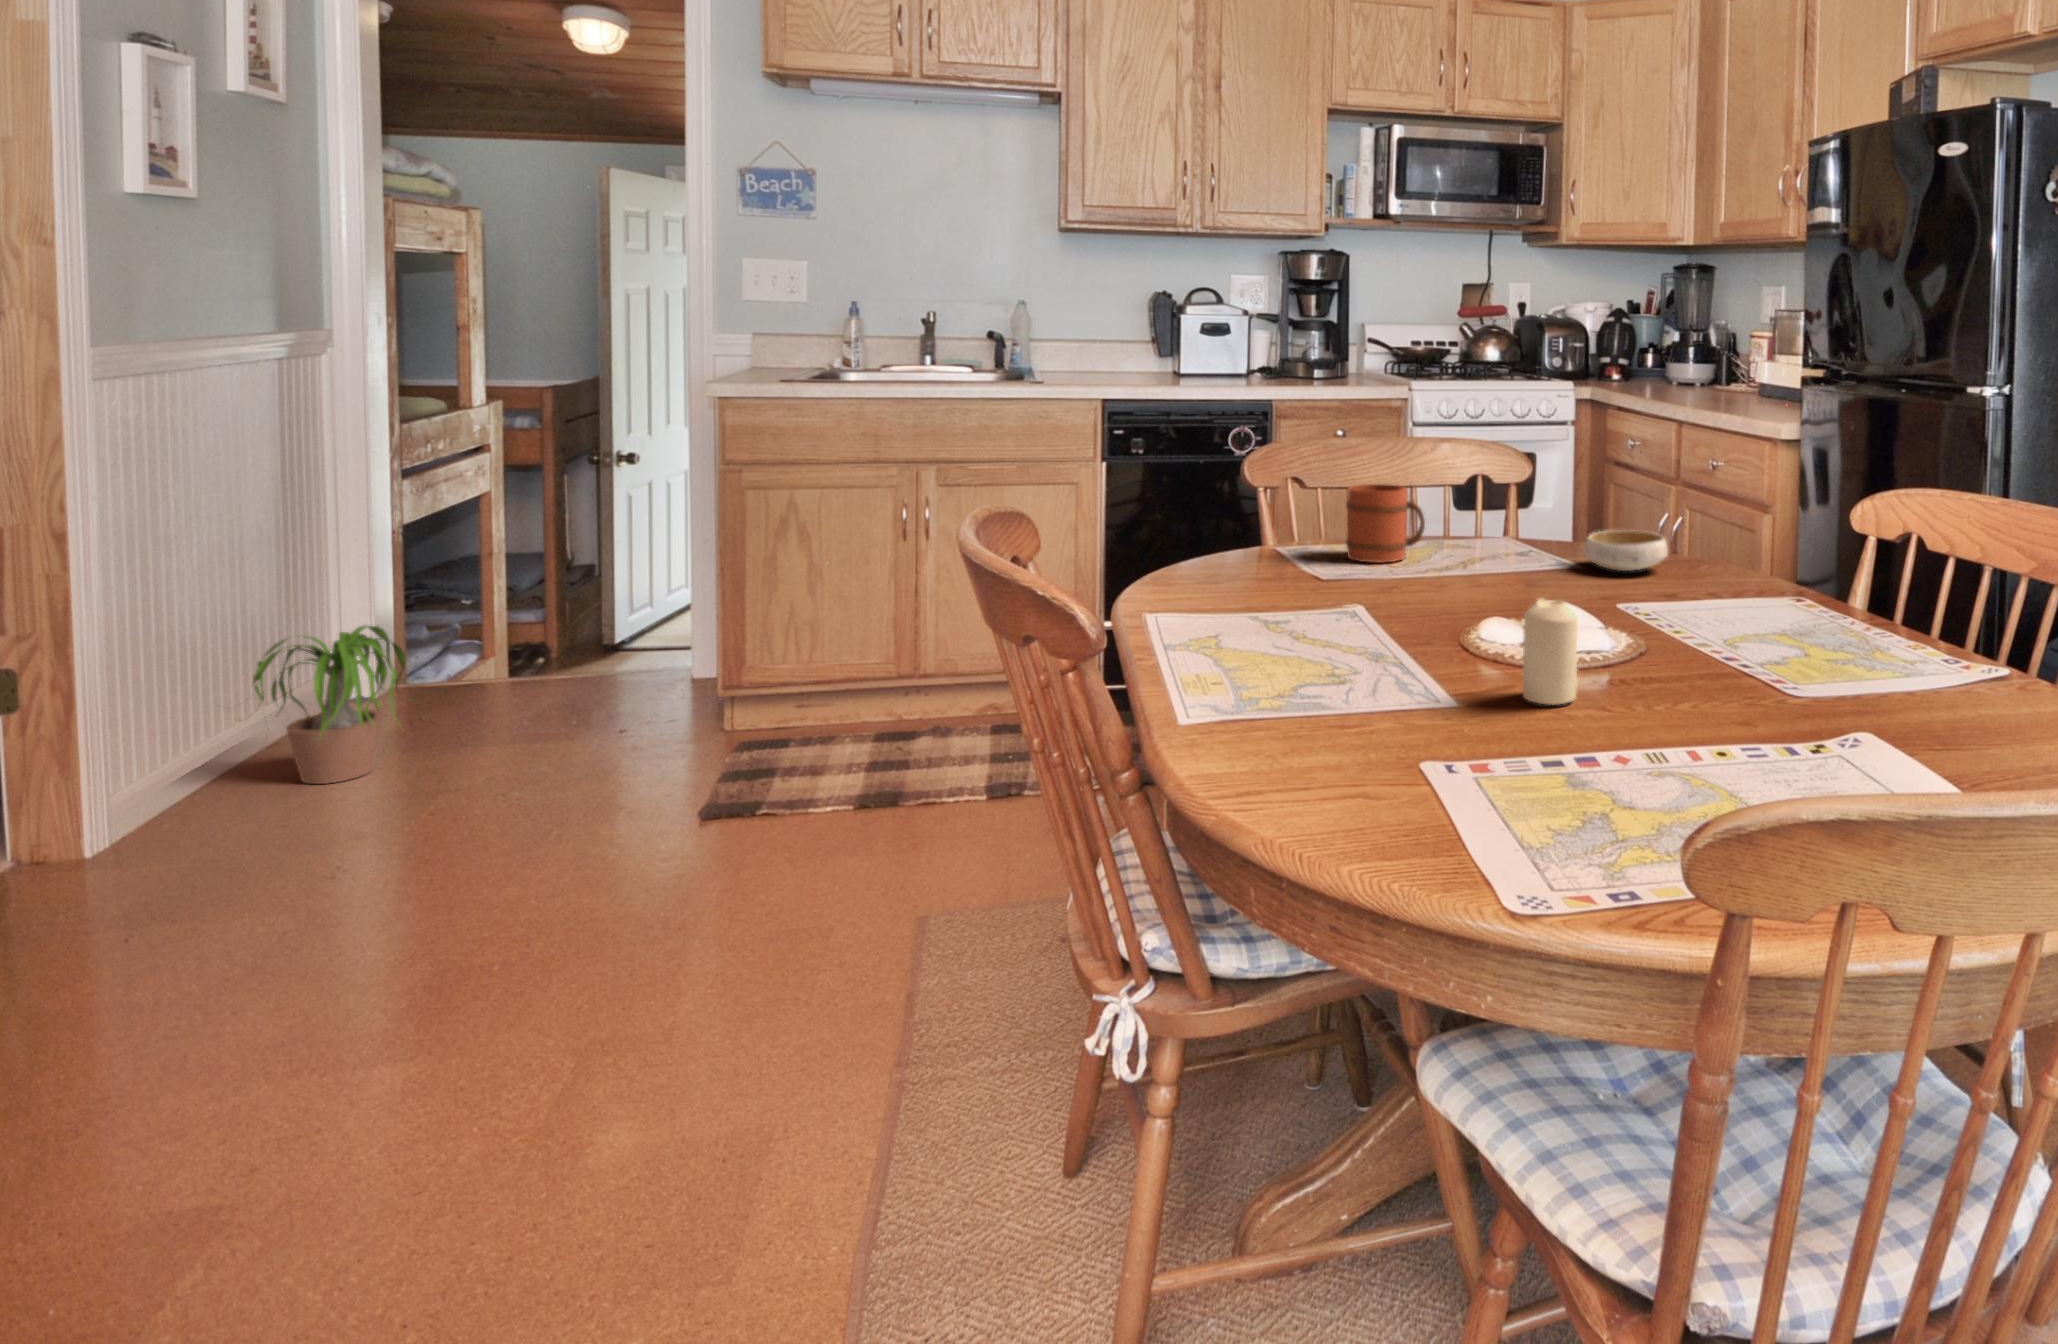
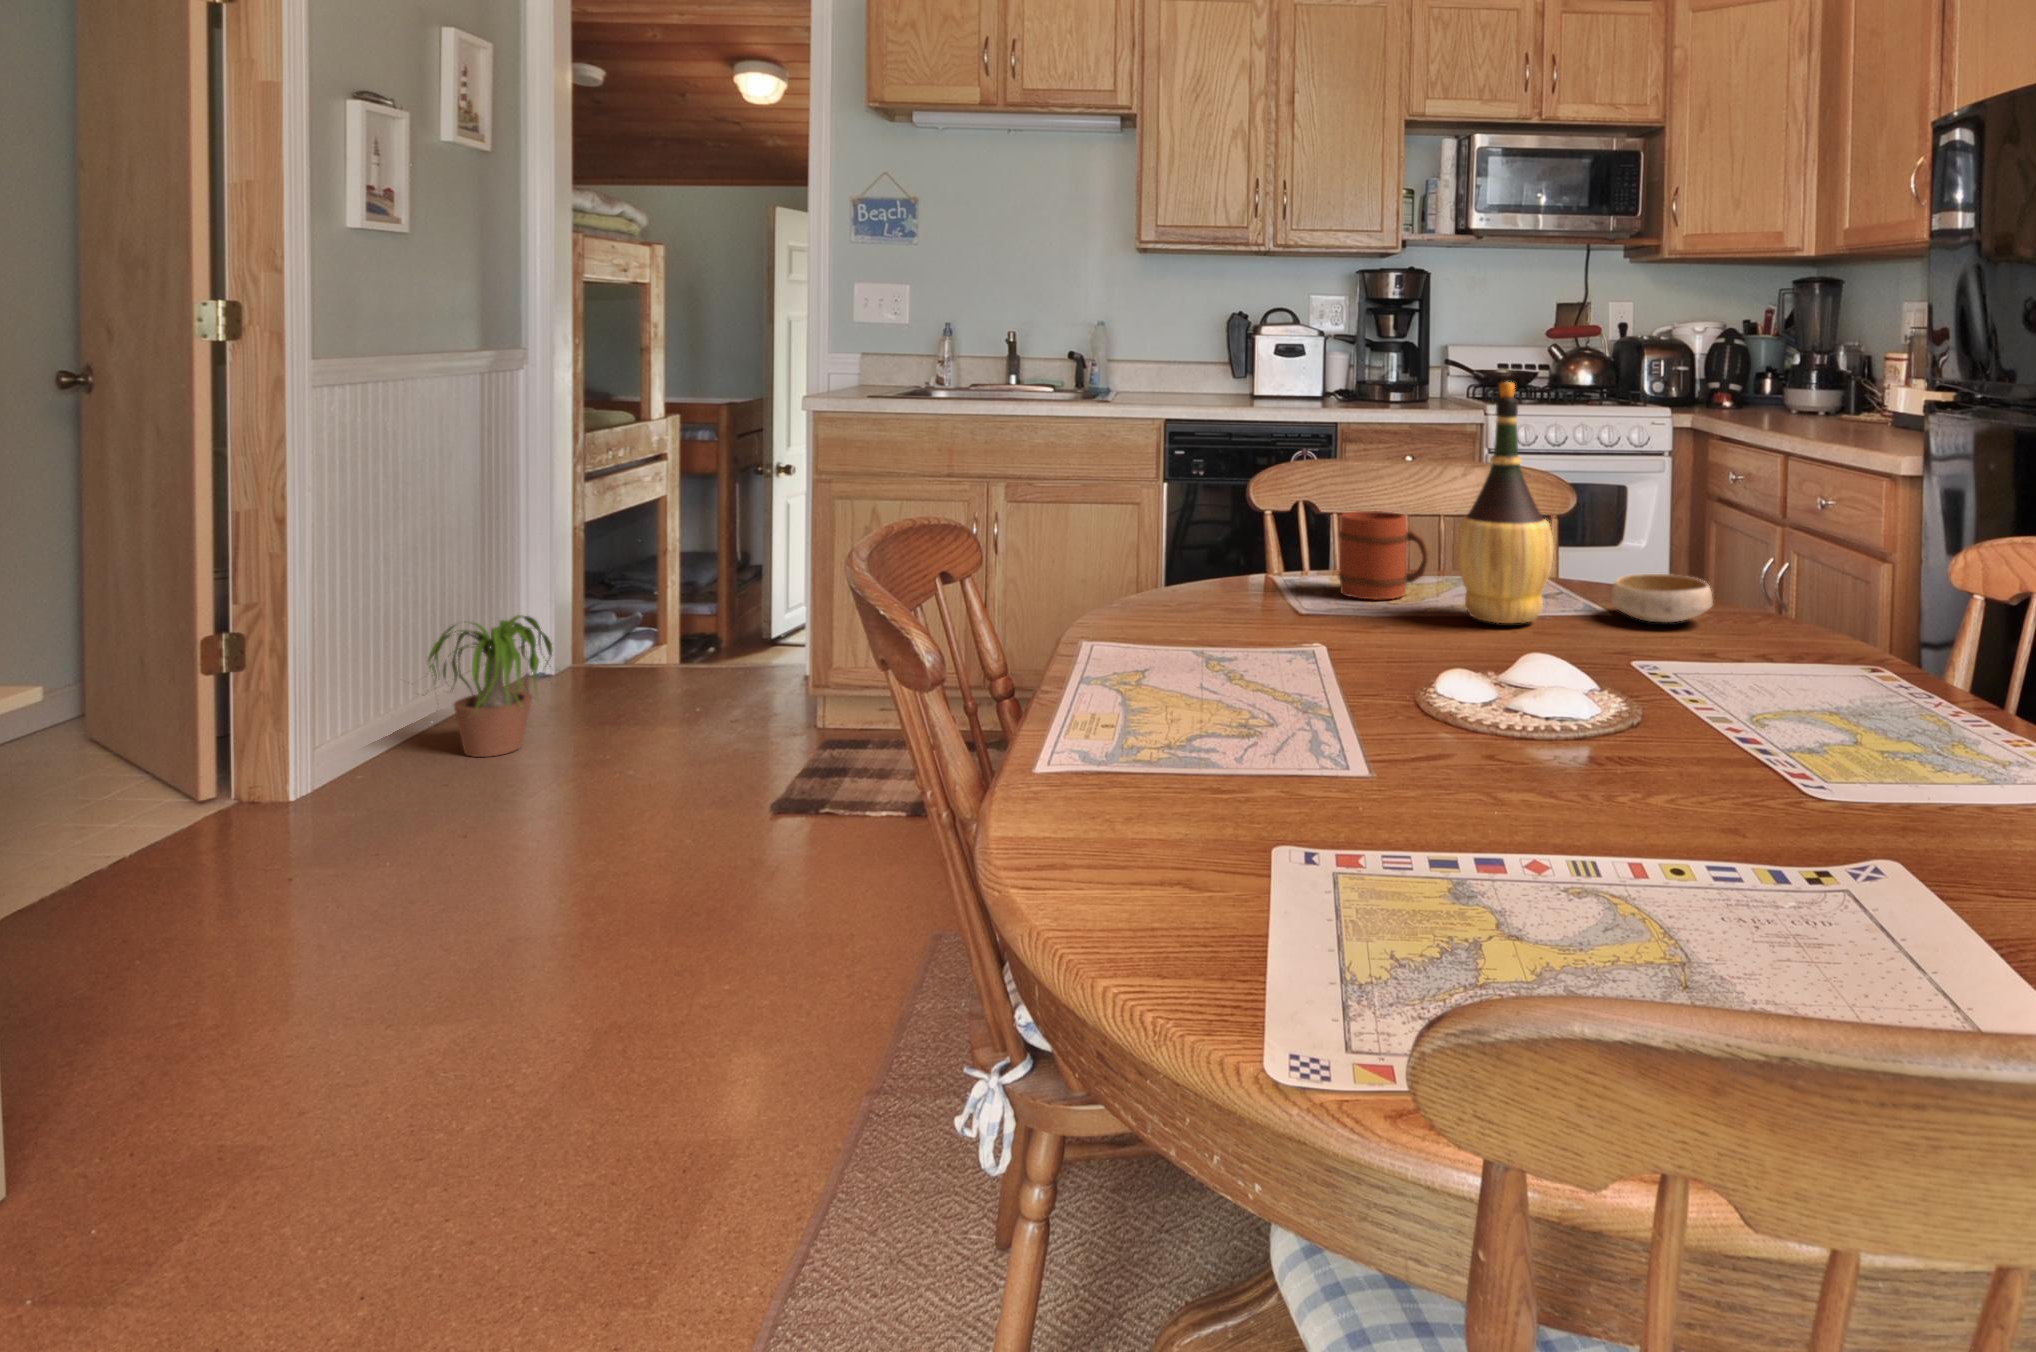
wine bottle: none [1459,369,1541,577] -> present [1456,382,1553,623]
candle: present [1523,599,1578,705] -> none [1454,651,1522,784]

